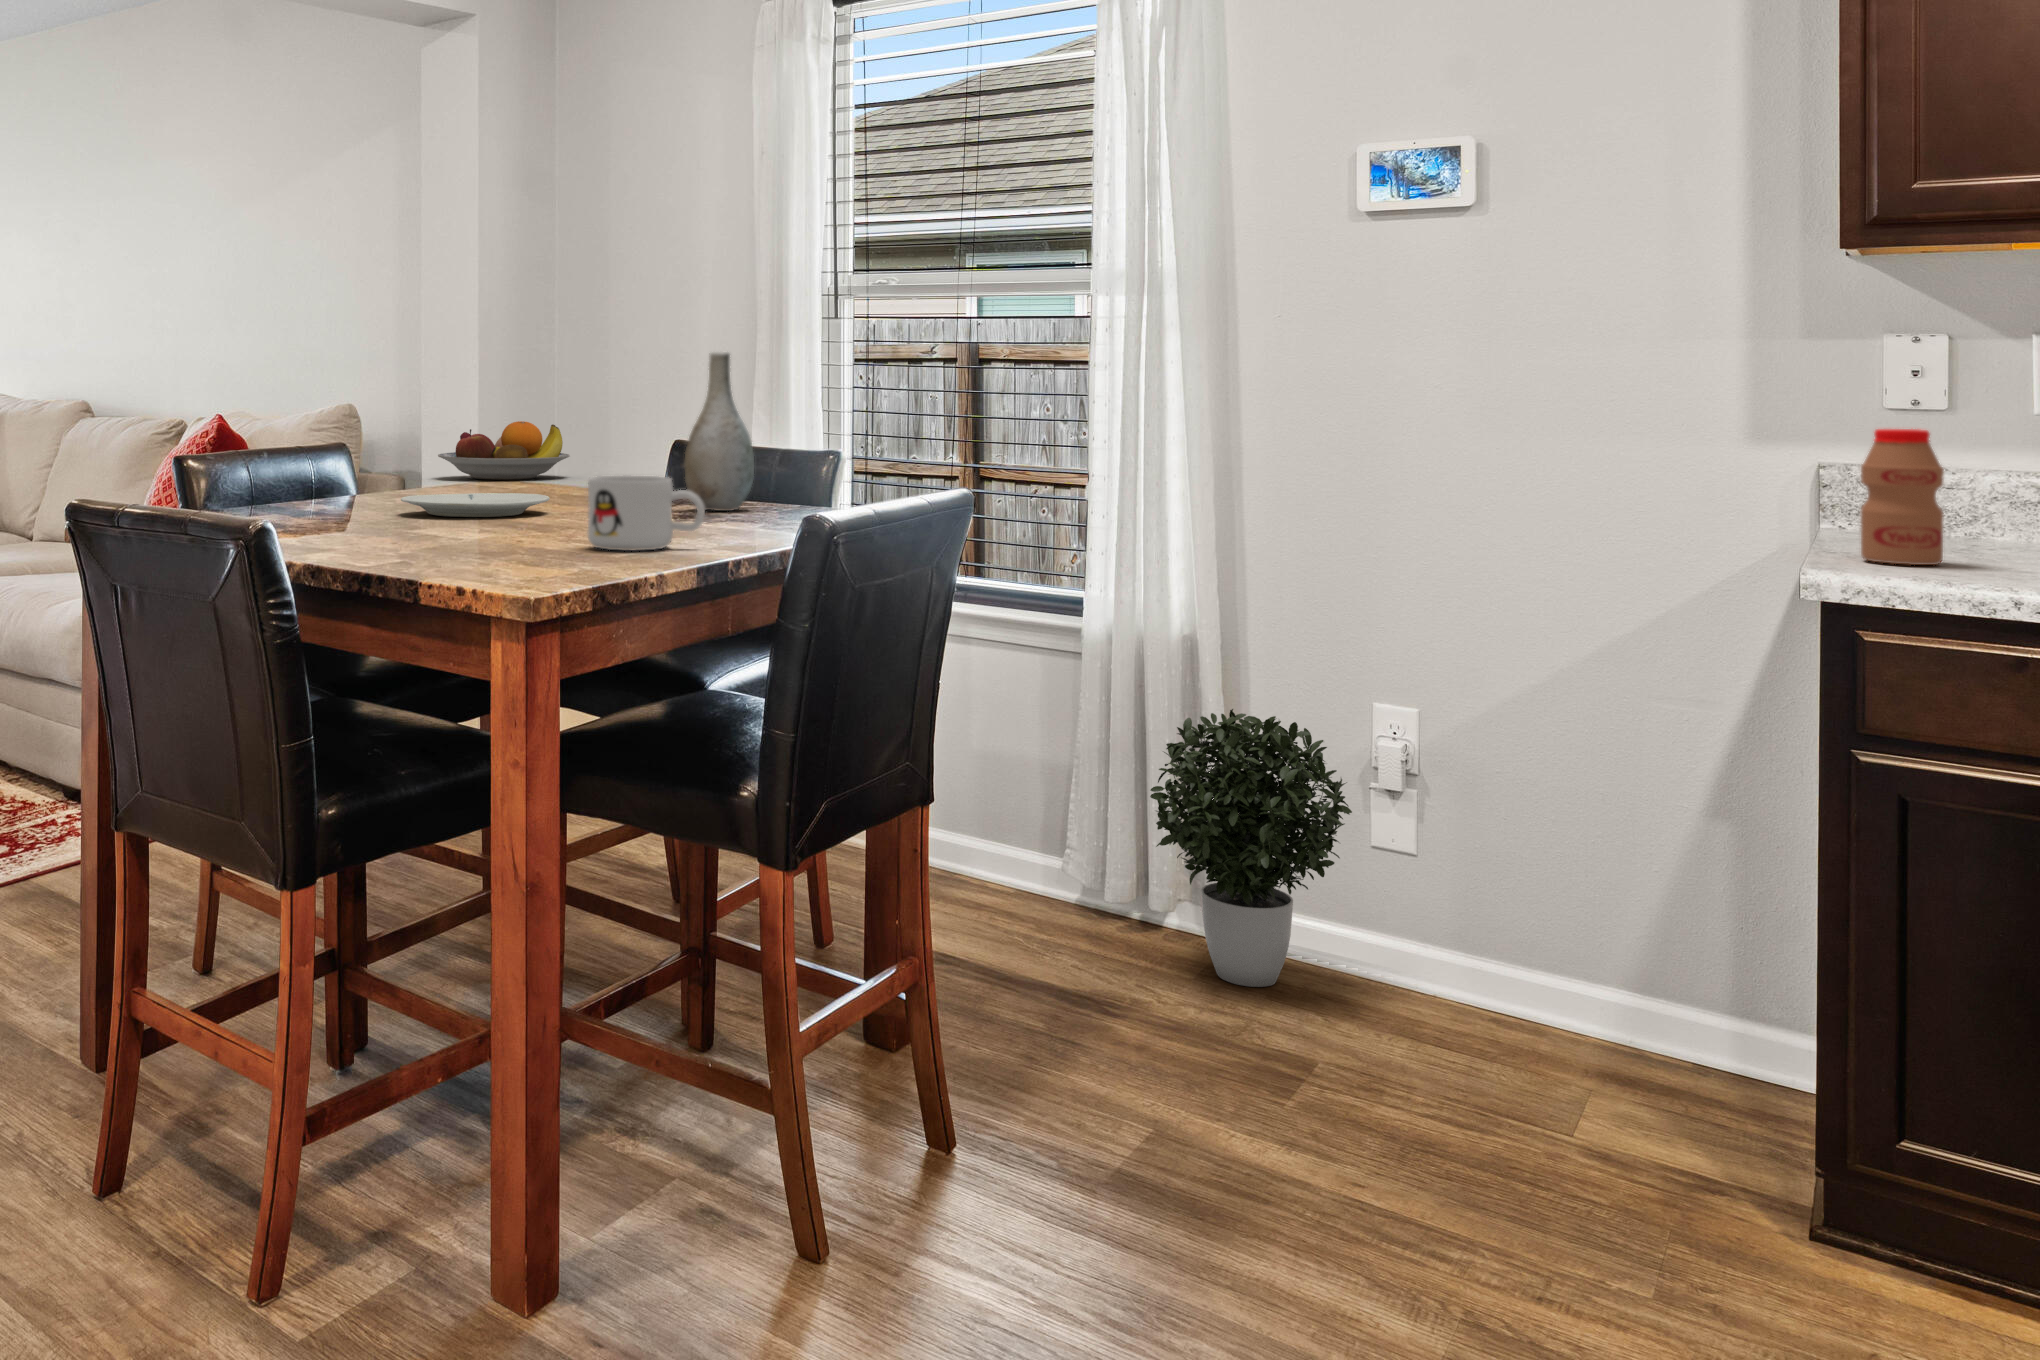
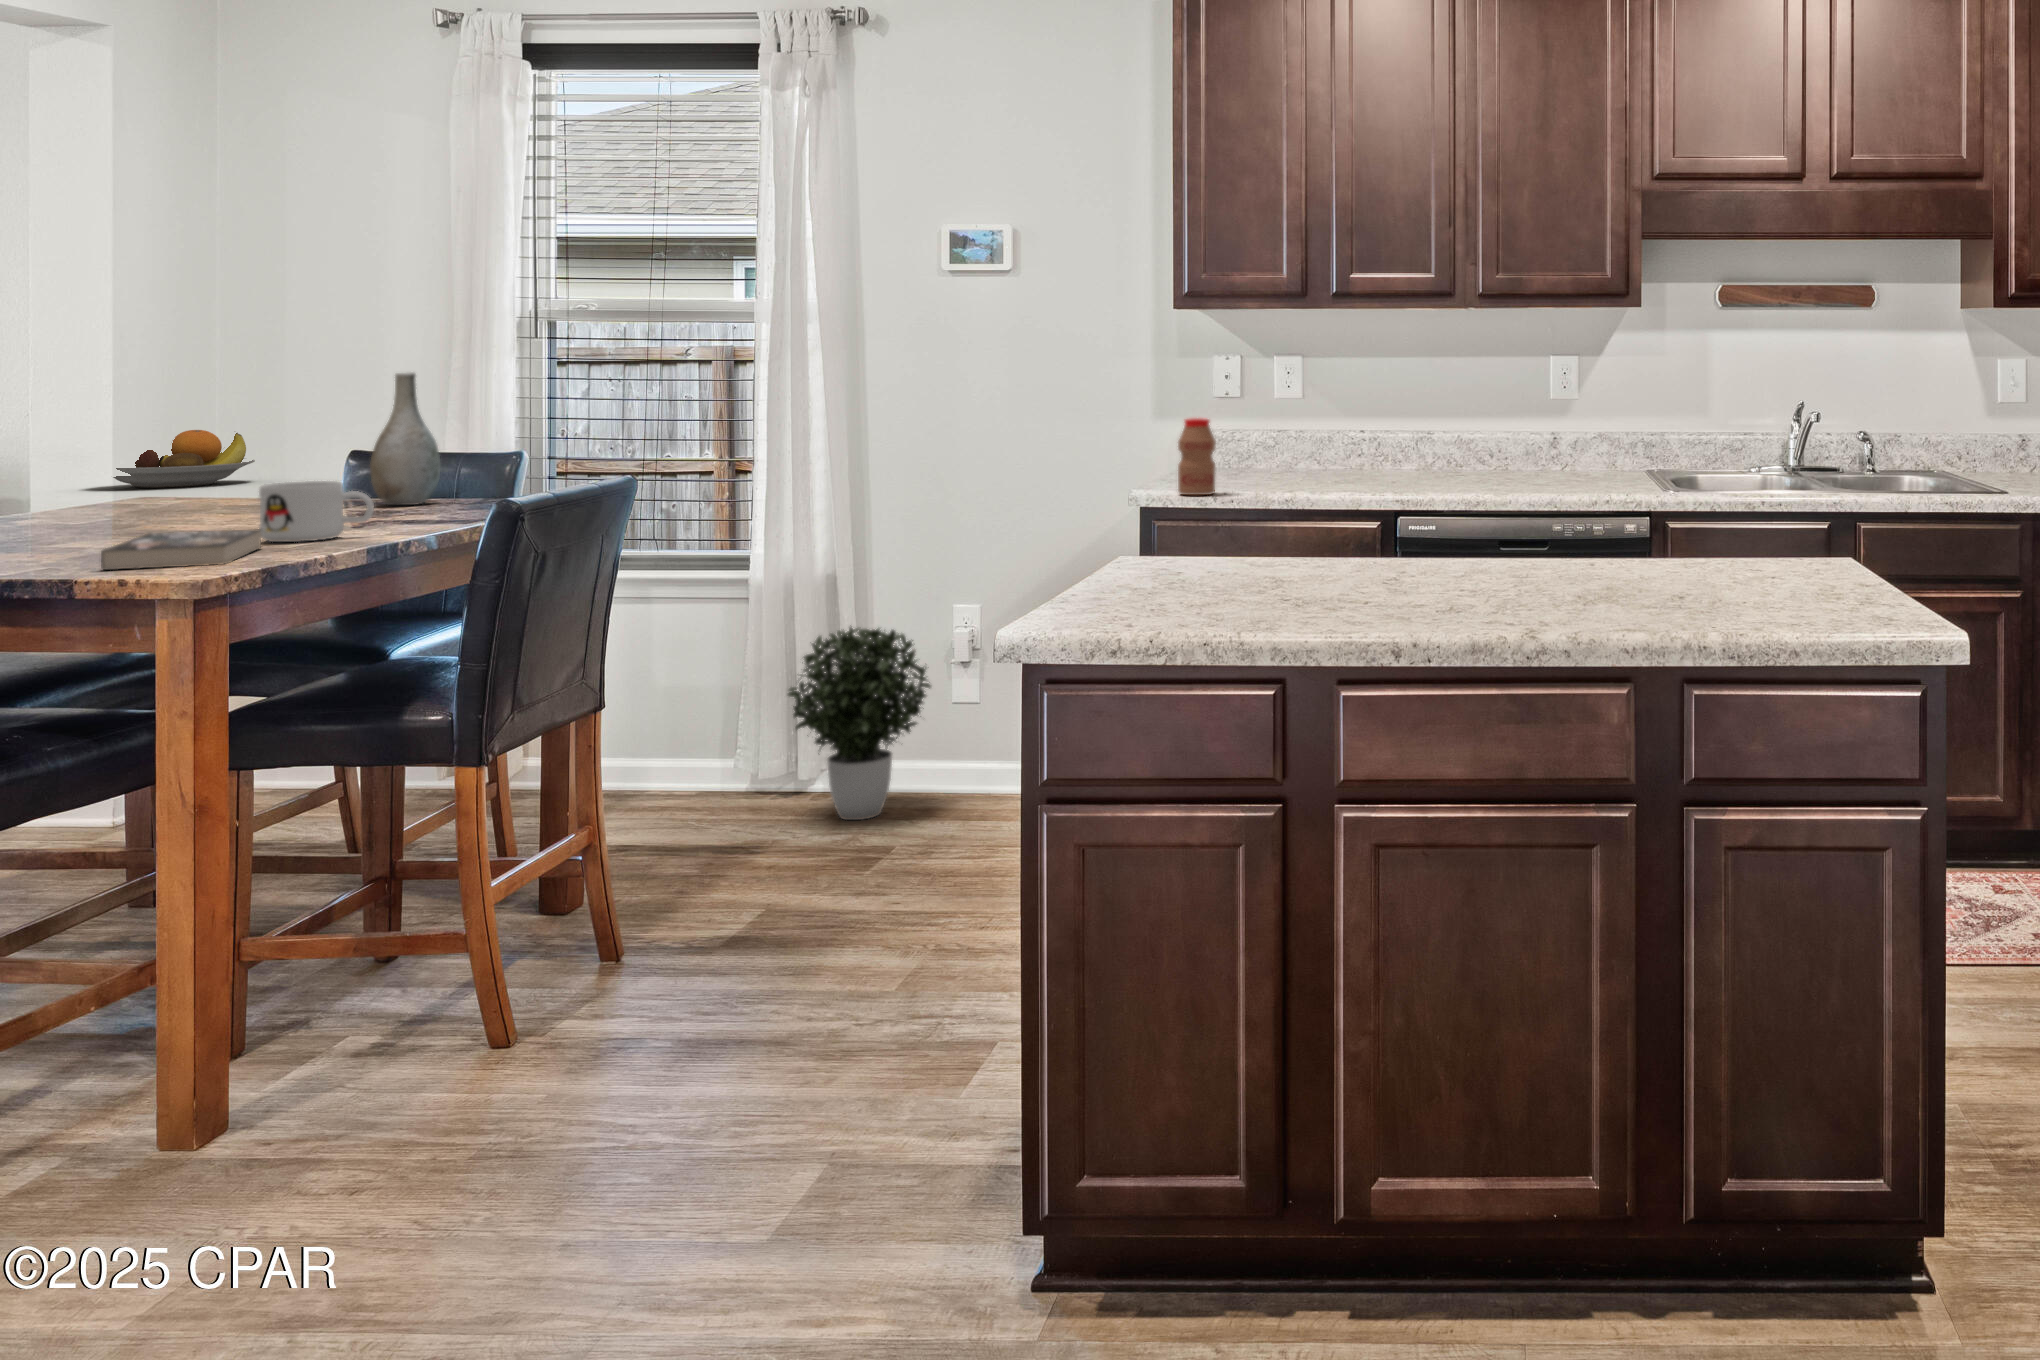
plate: present [401,493,549,517] -> none [49,500,225,525]
book: none [437,530,592,577] -> present [101,529,262,570]

